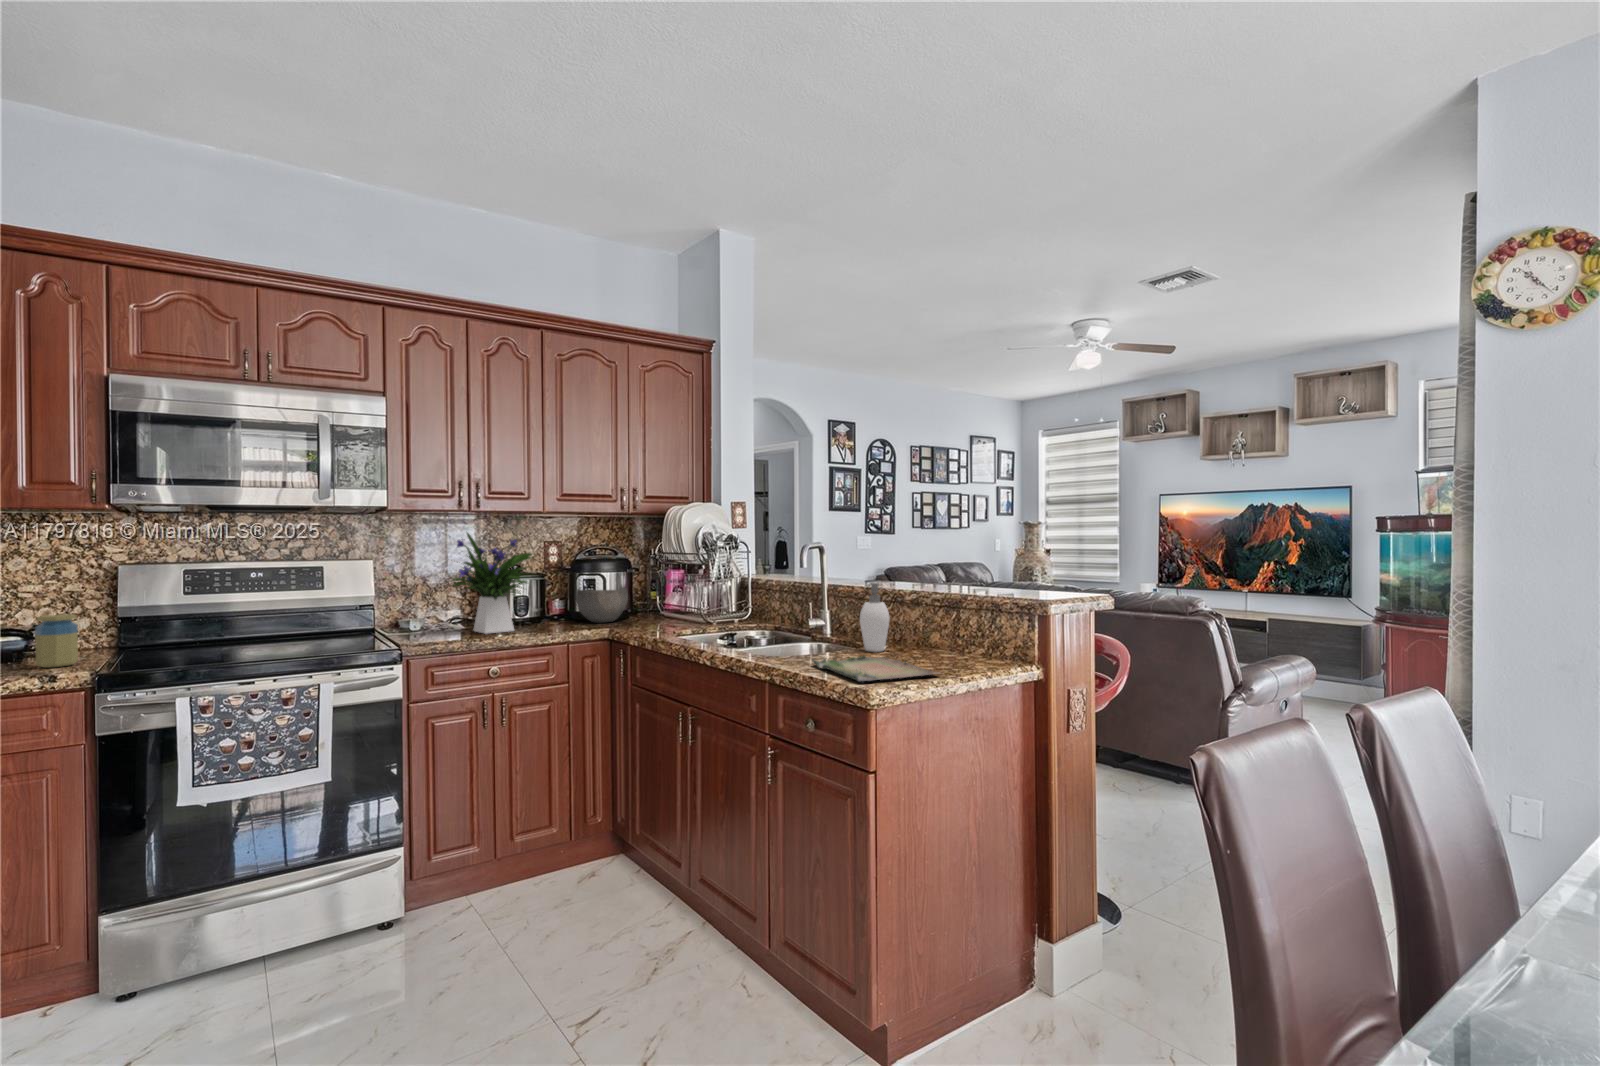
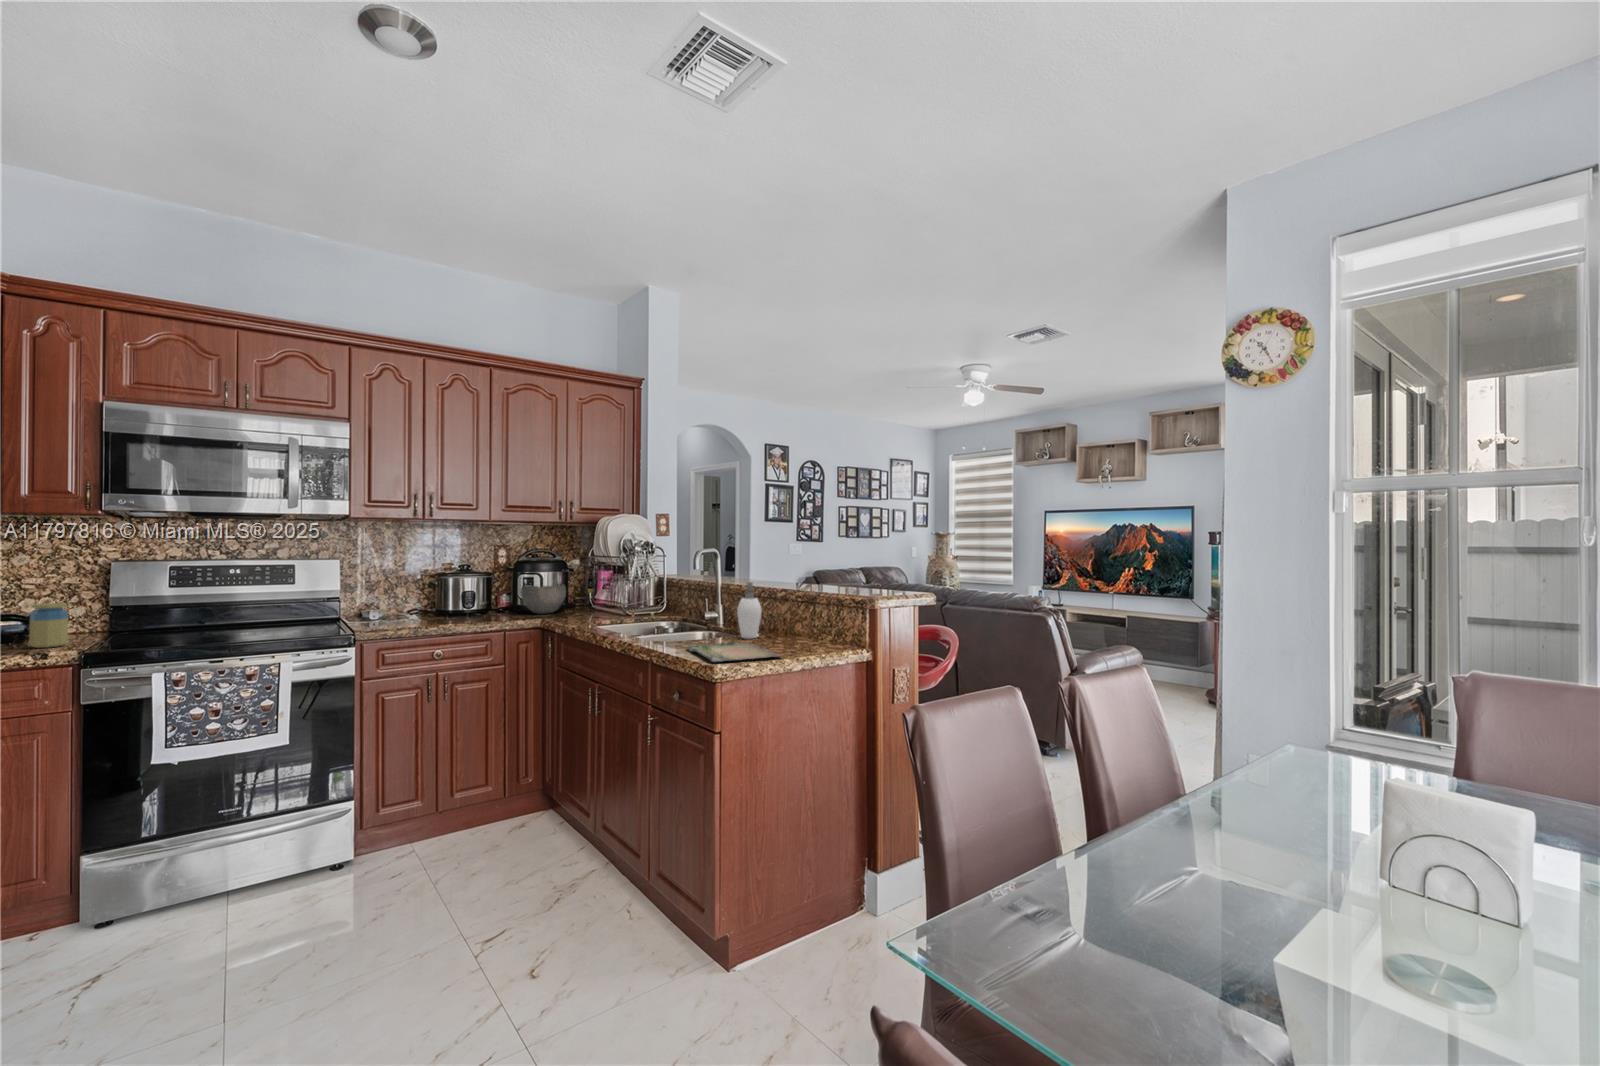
flower arrangement: present [453,533,533,634] -> none [397,536,485,622]

